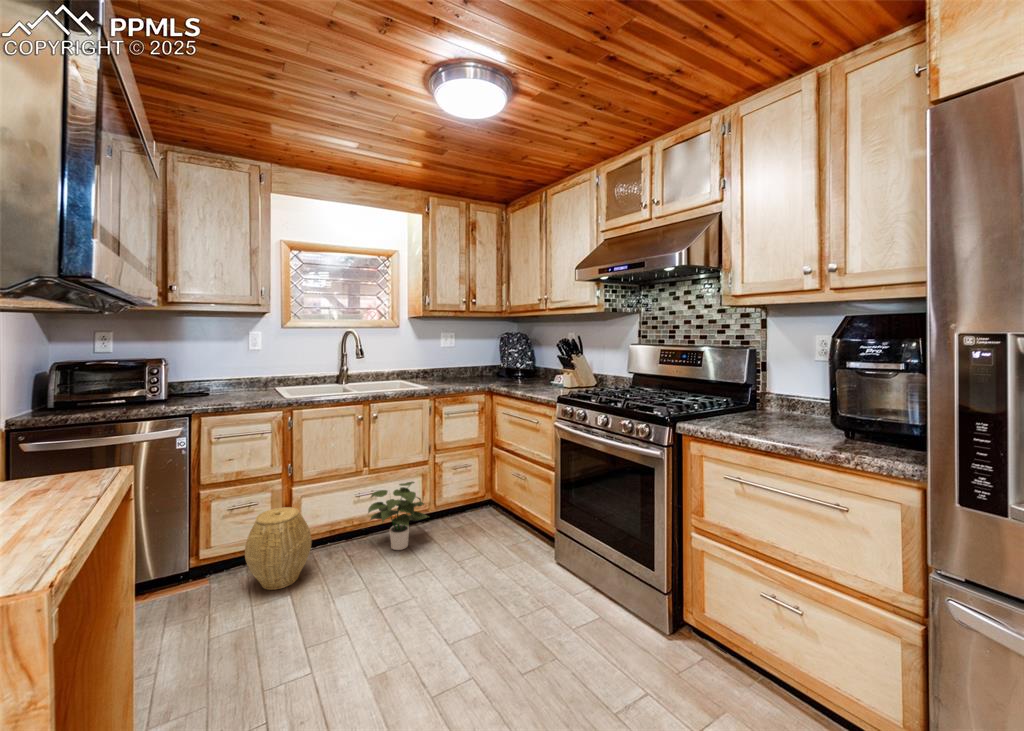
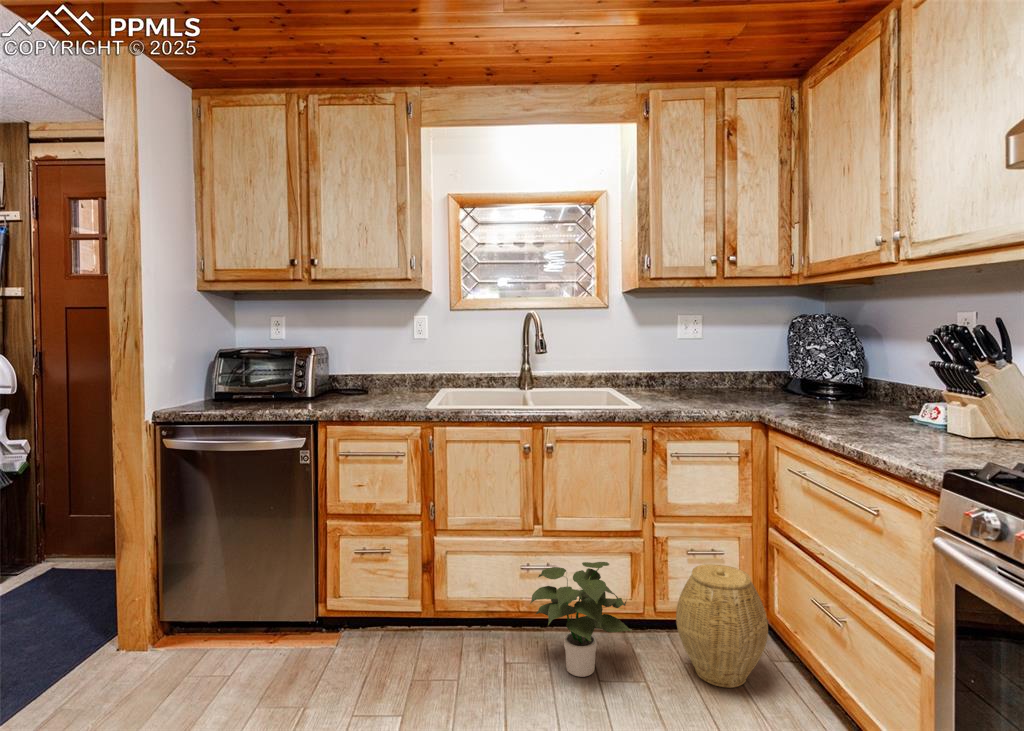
woven basket: present [245,507,312,590] -> present [676,564,768,688]

